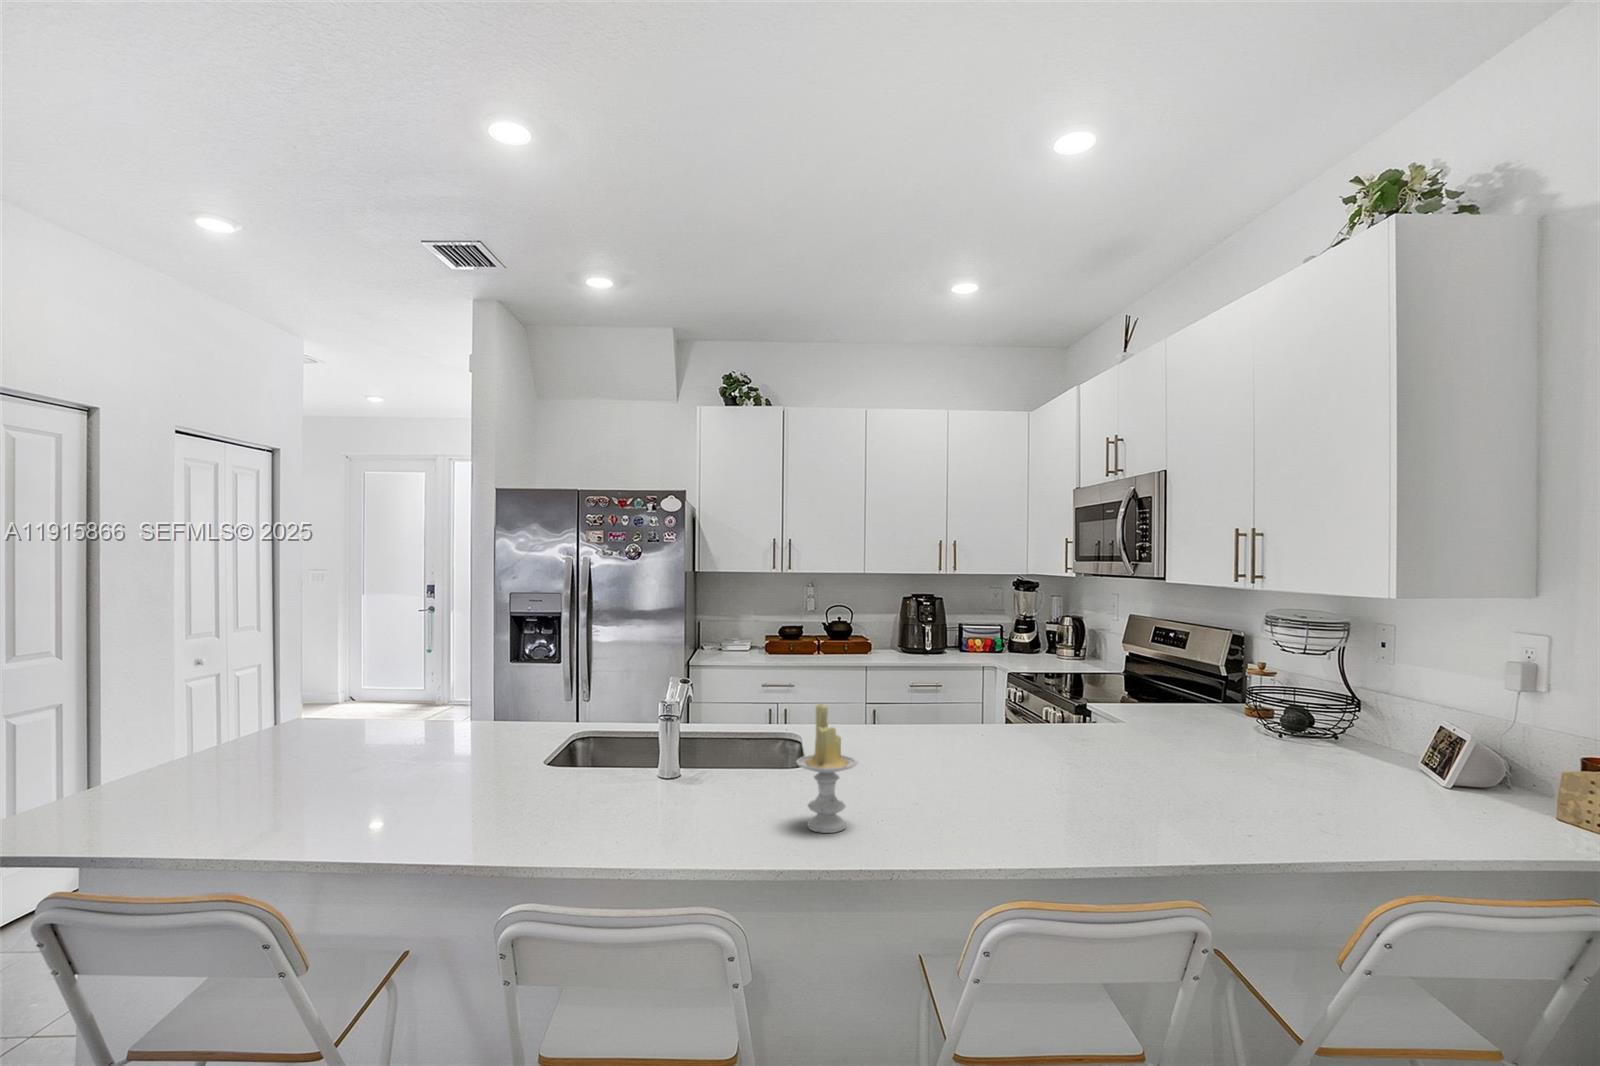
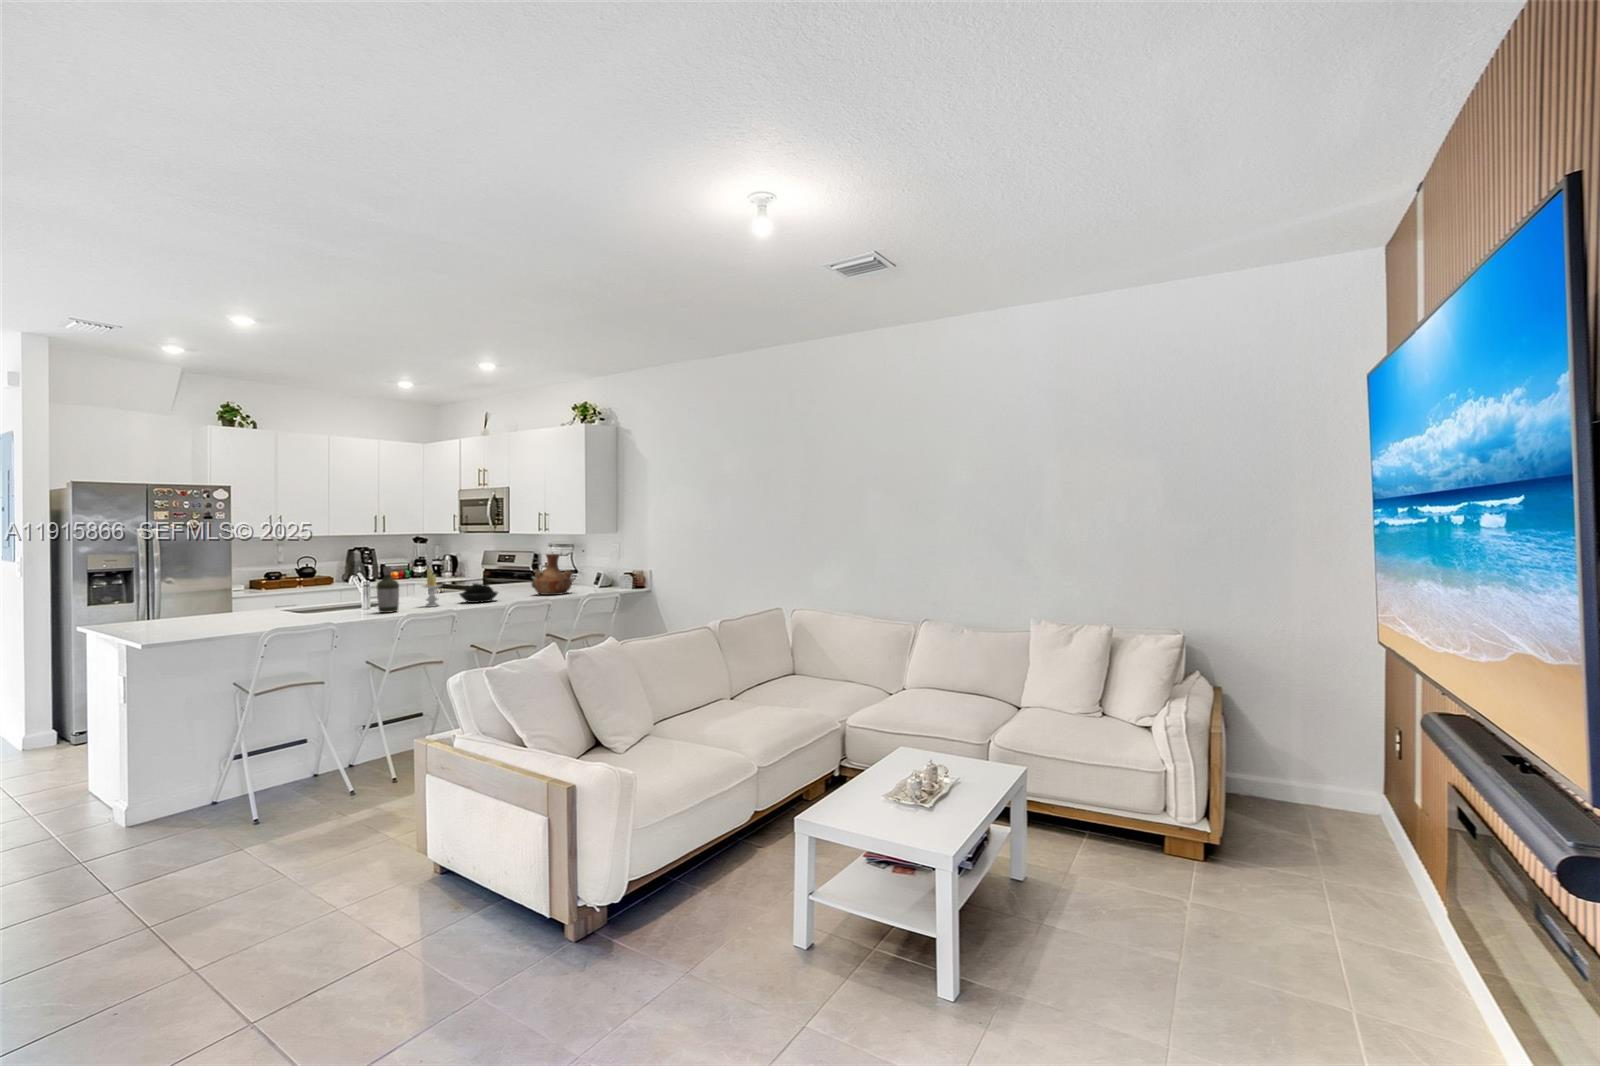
vase: none [1169,676,1328,841] -> present [531,554,572,595]
bottle: none [639,698,707,853] -> present [377,566,399,613]
succulent plant: none [911,763,1036,842] -> present [459,583,498,603]

